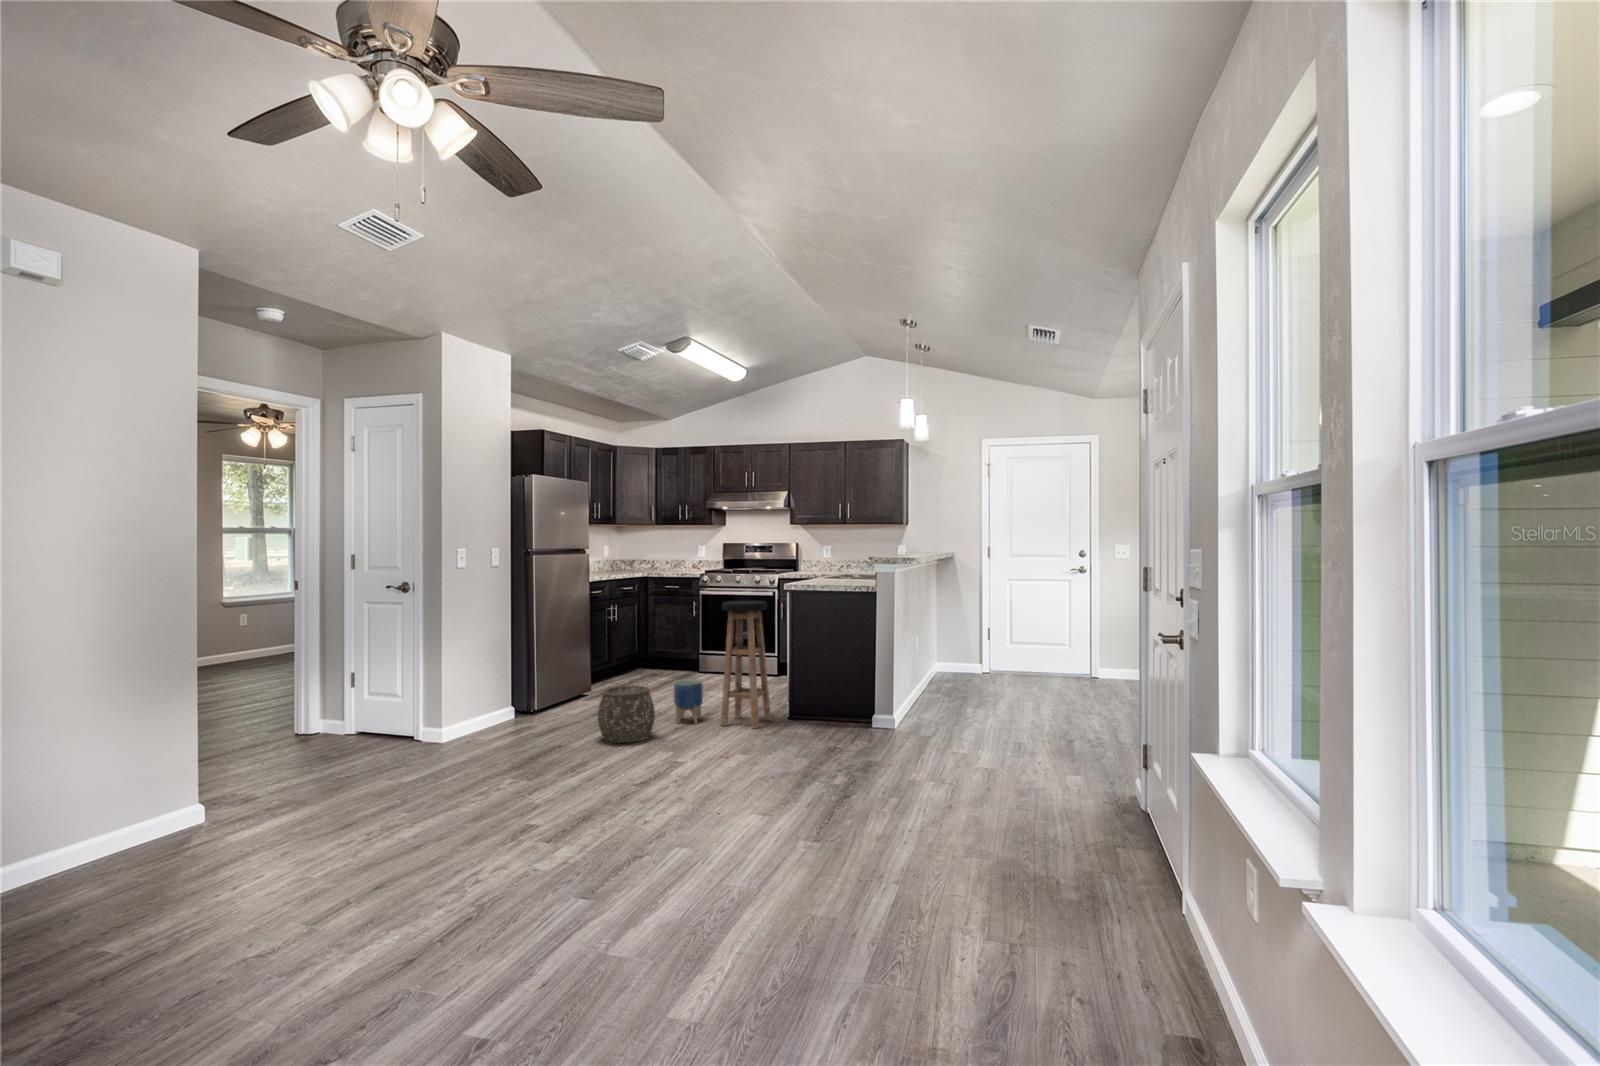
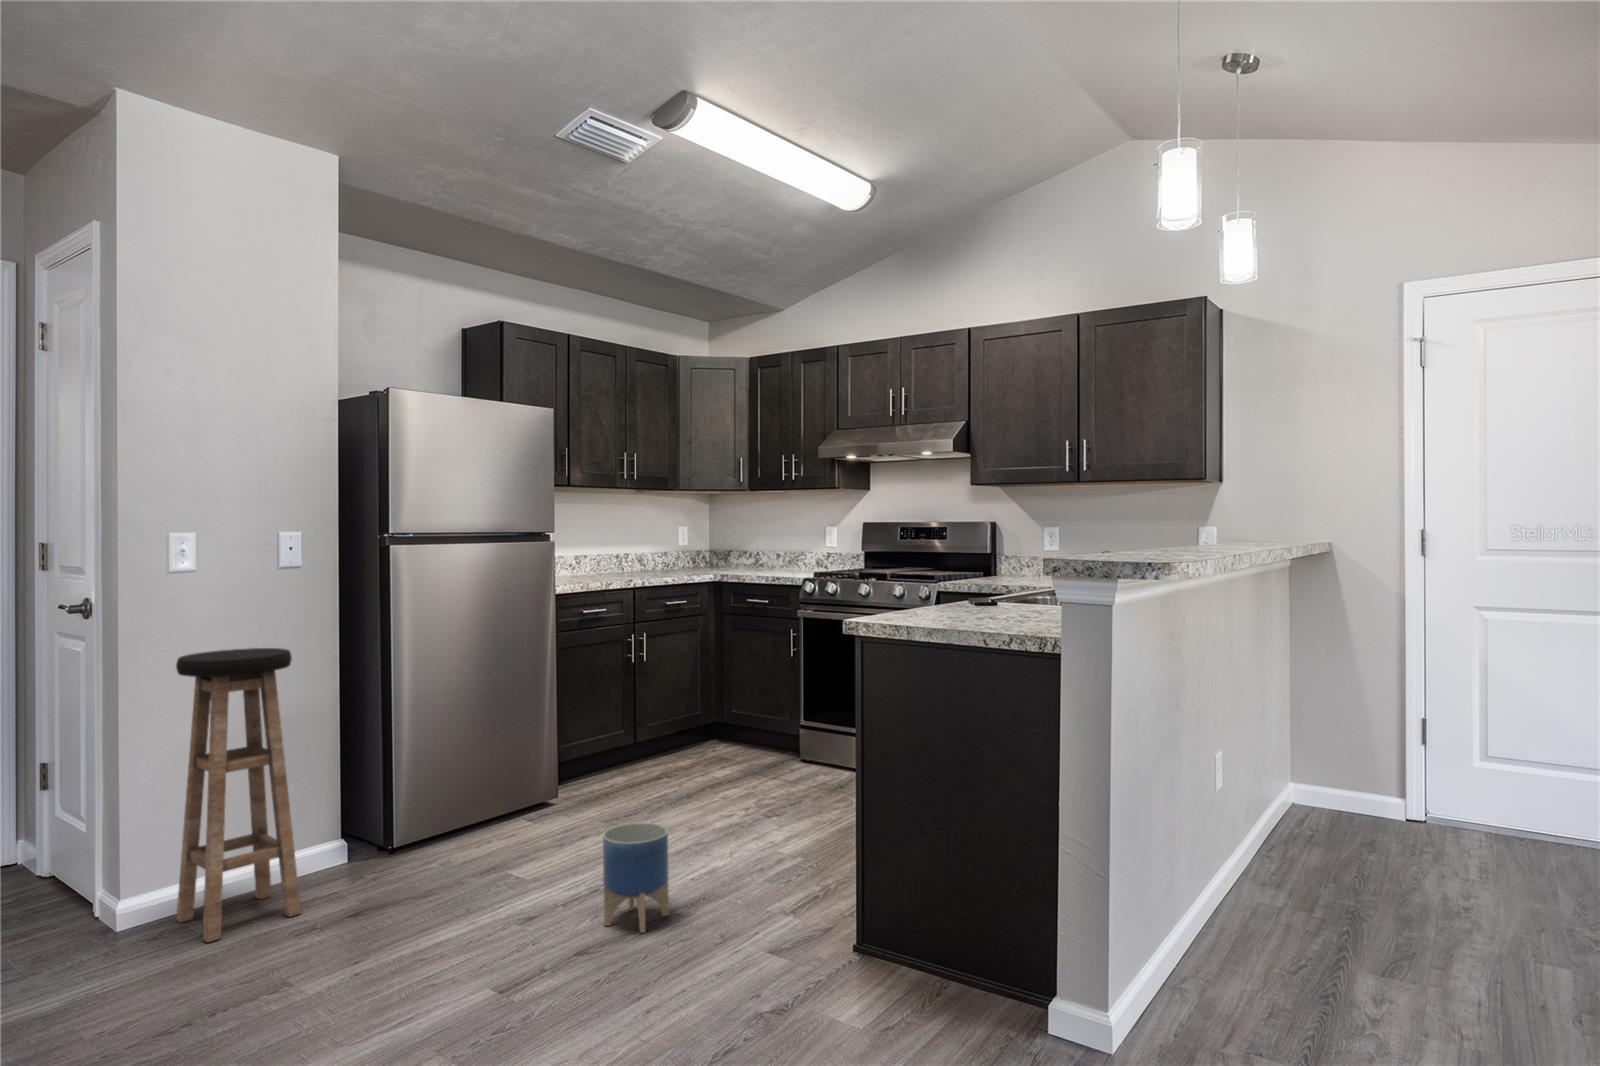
bar stool: present [721,601,771,728] -> present [176,648,301,942]
woven basket: present [598,685,655,743] -> none [374,842,516,996]

